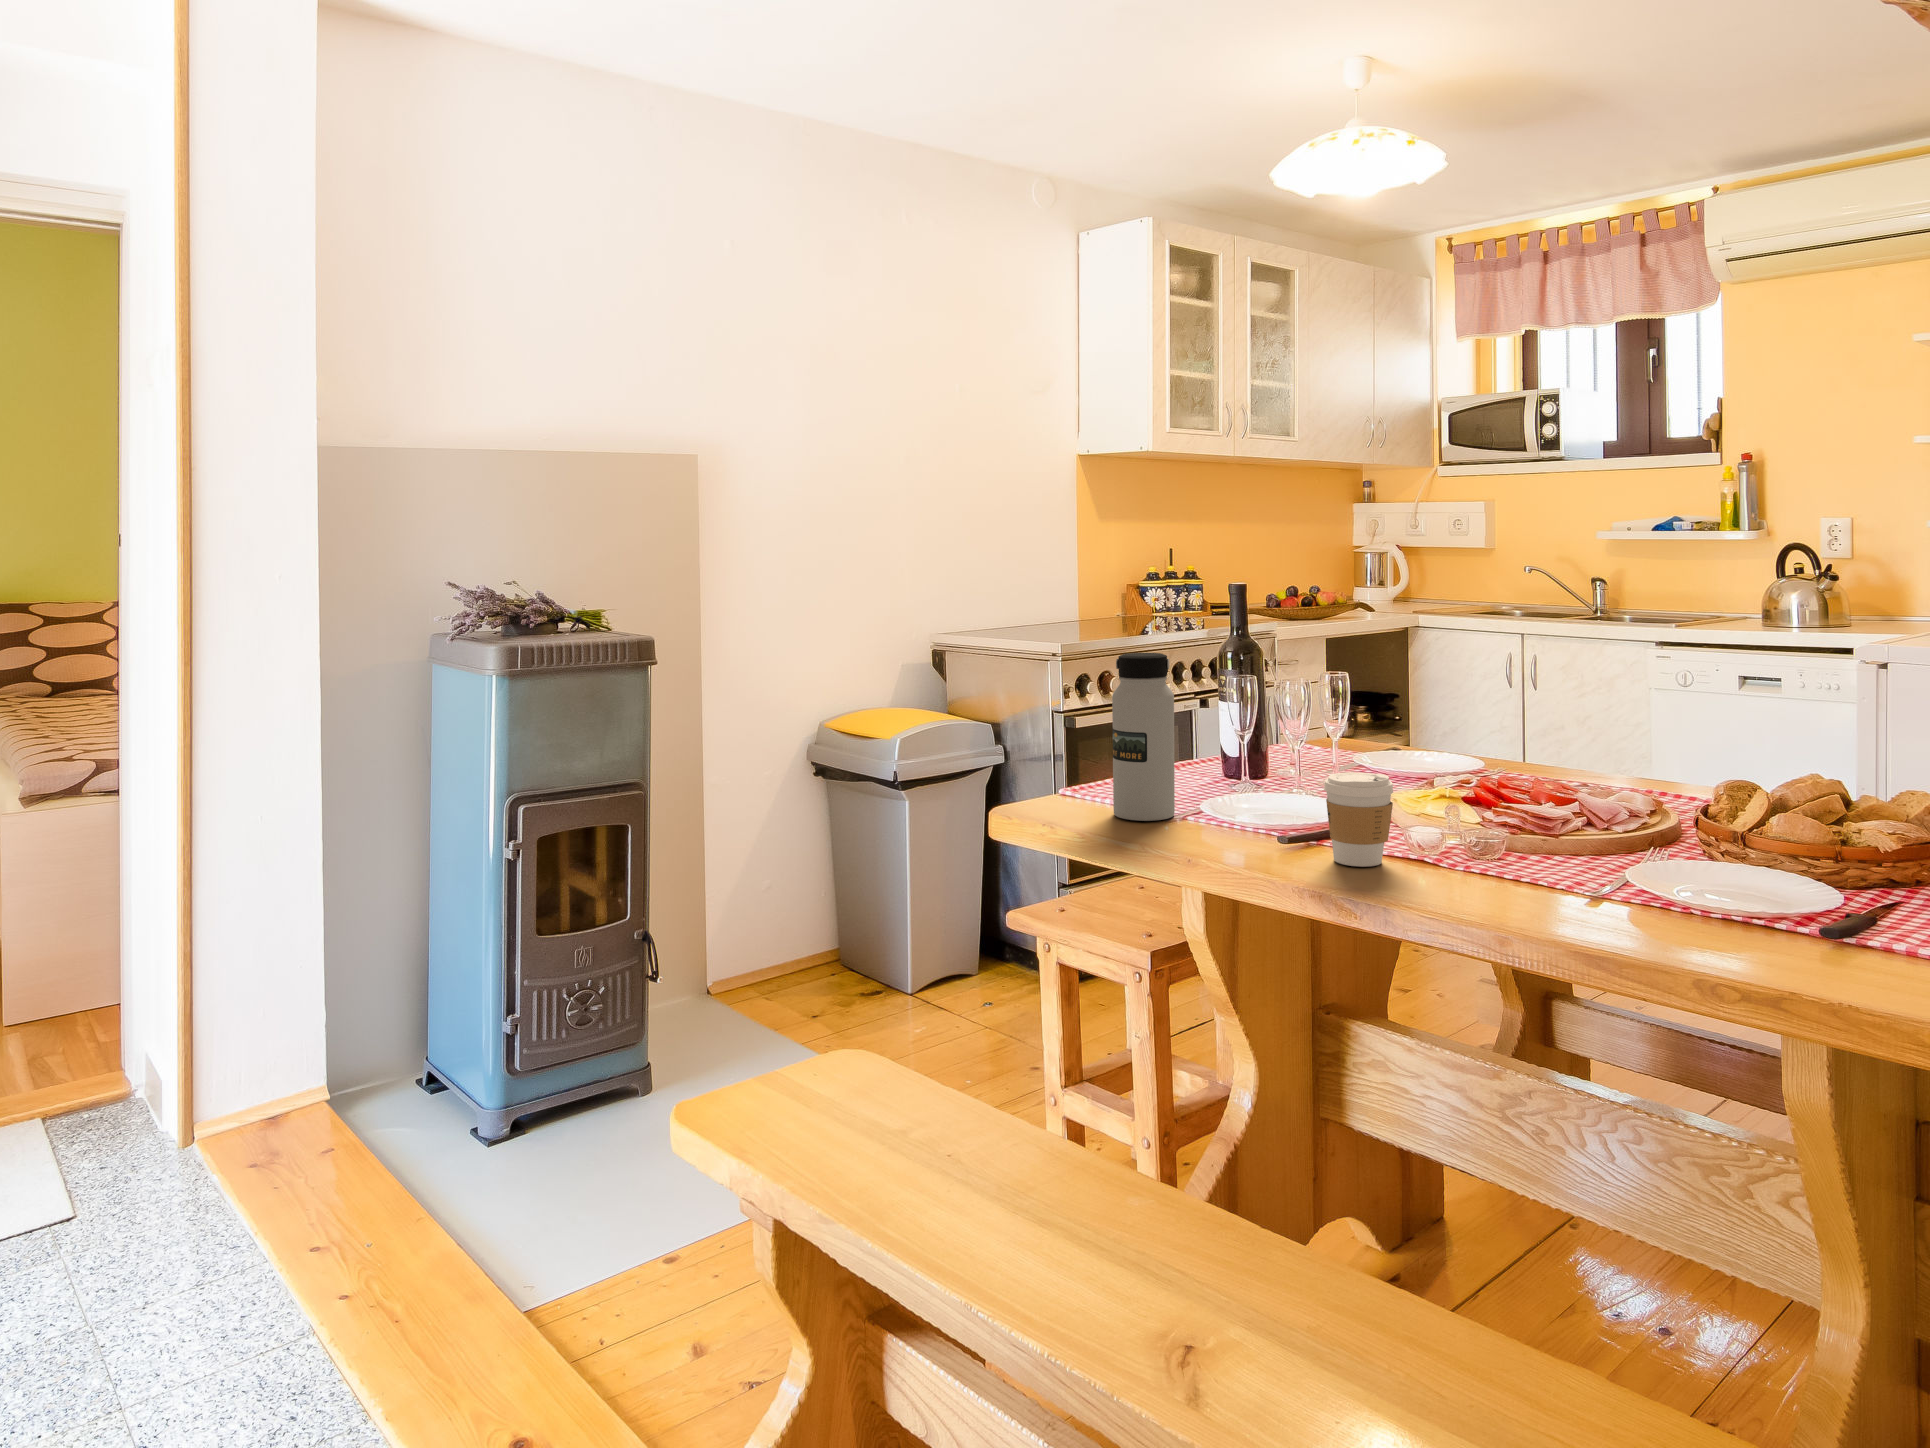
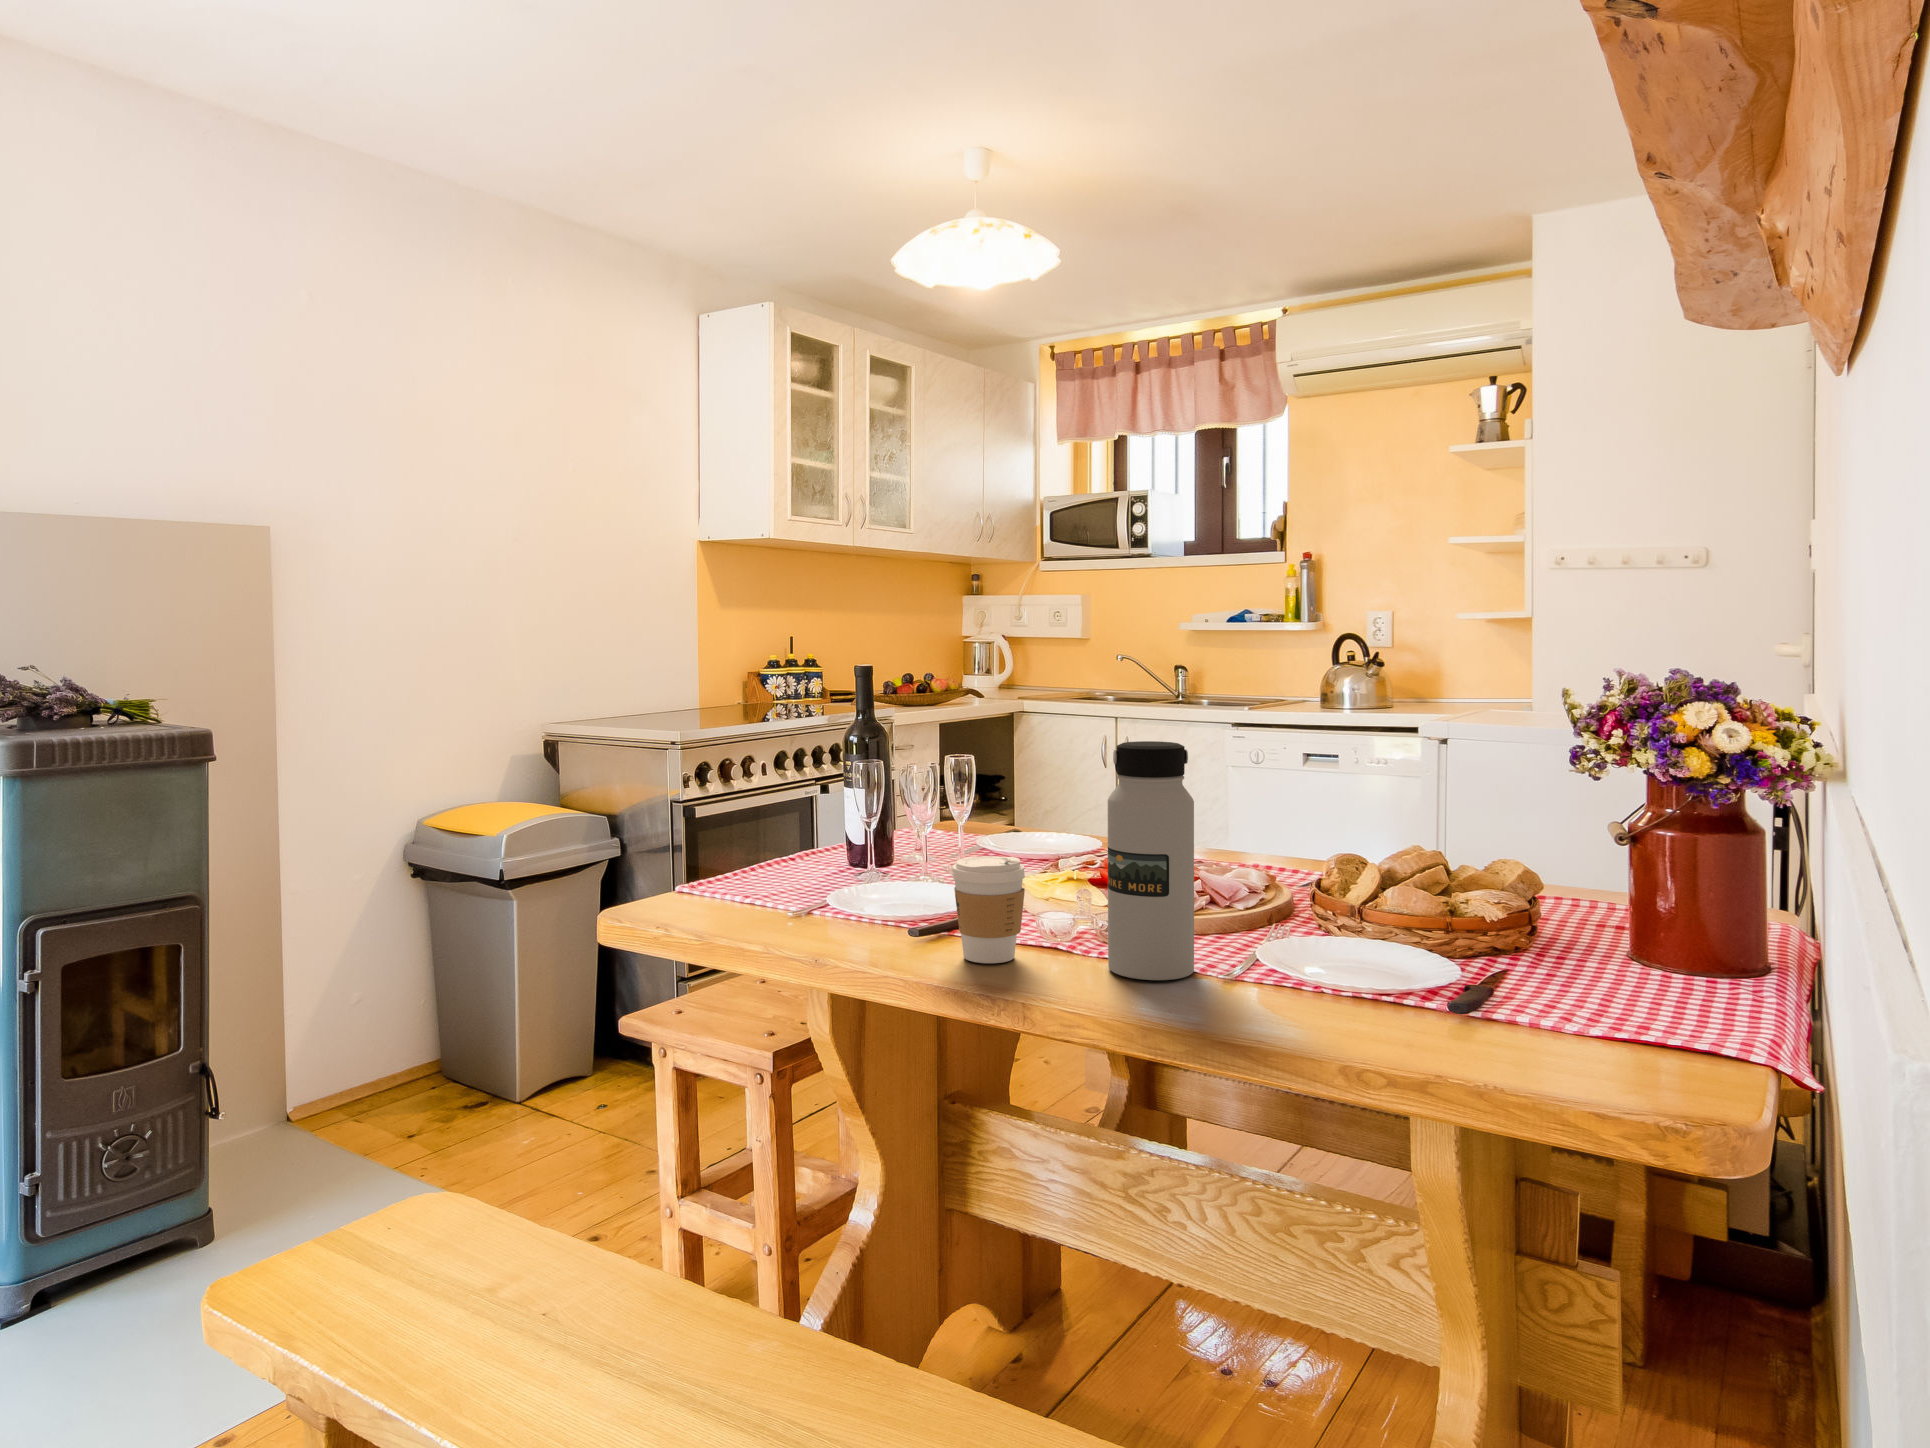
water bottle: present [1112,653,1175,821] -> present [1108,741,1194,980]

